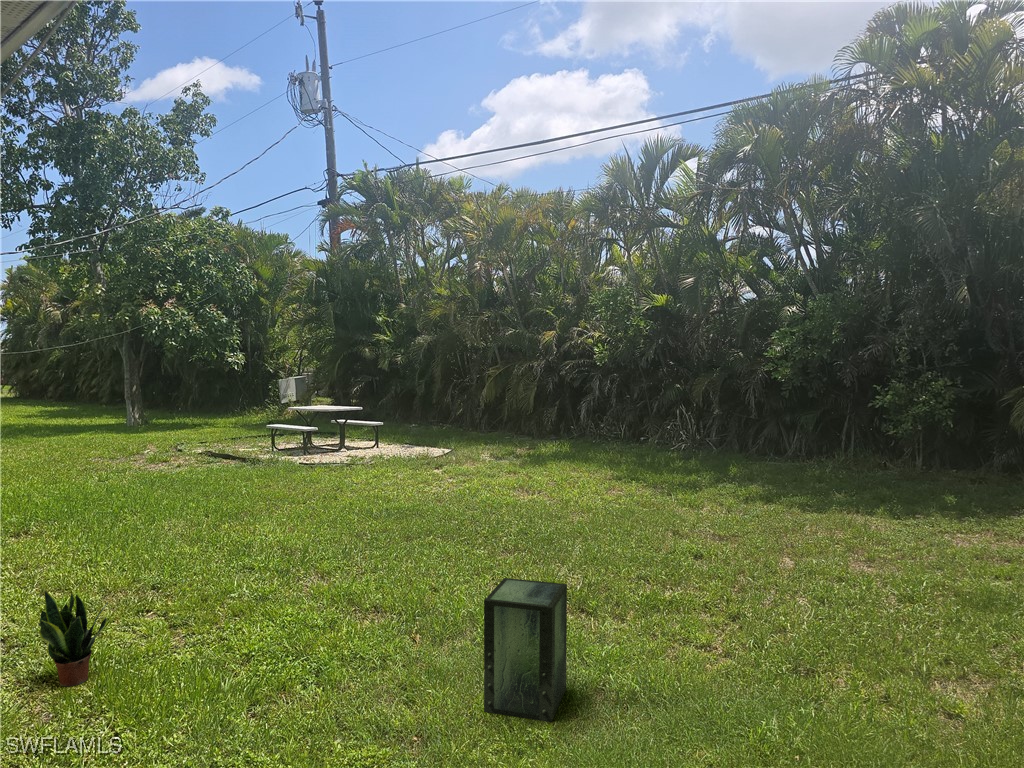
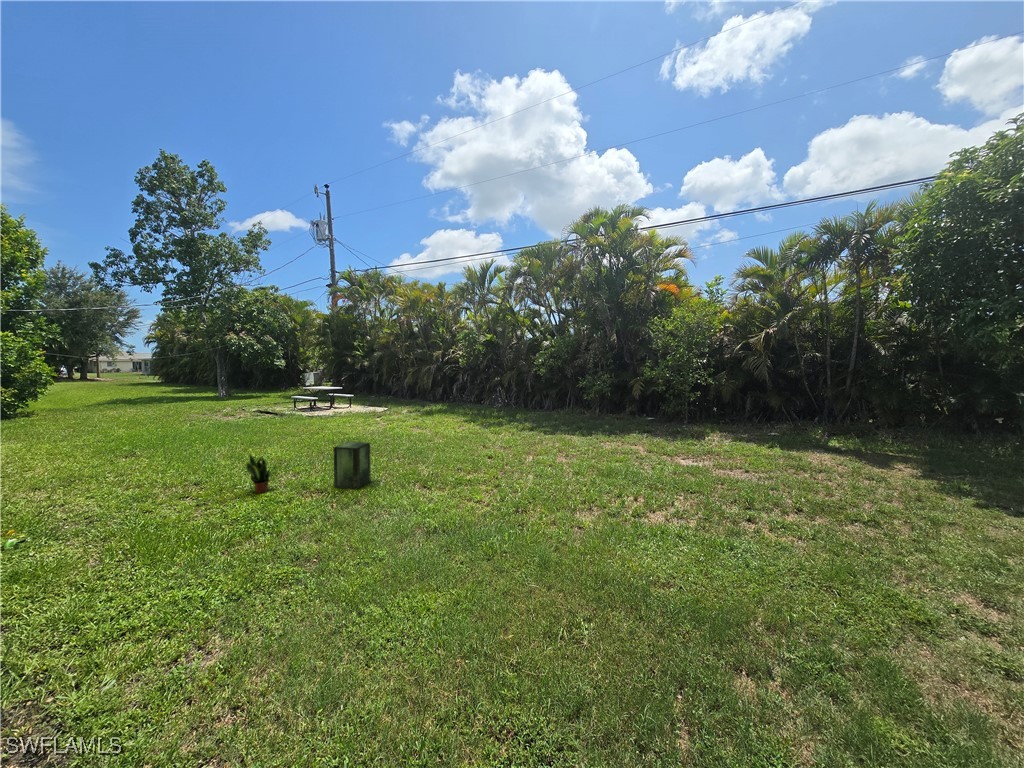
potted plant: present [38,591,108,686] -> present [247,455,276,493]

